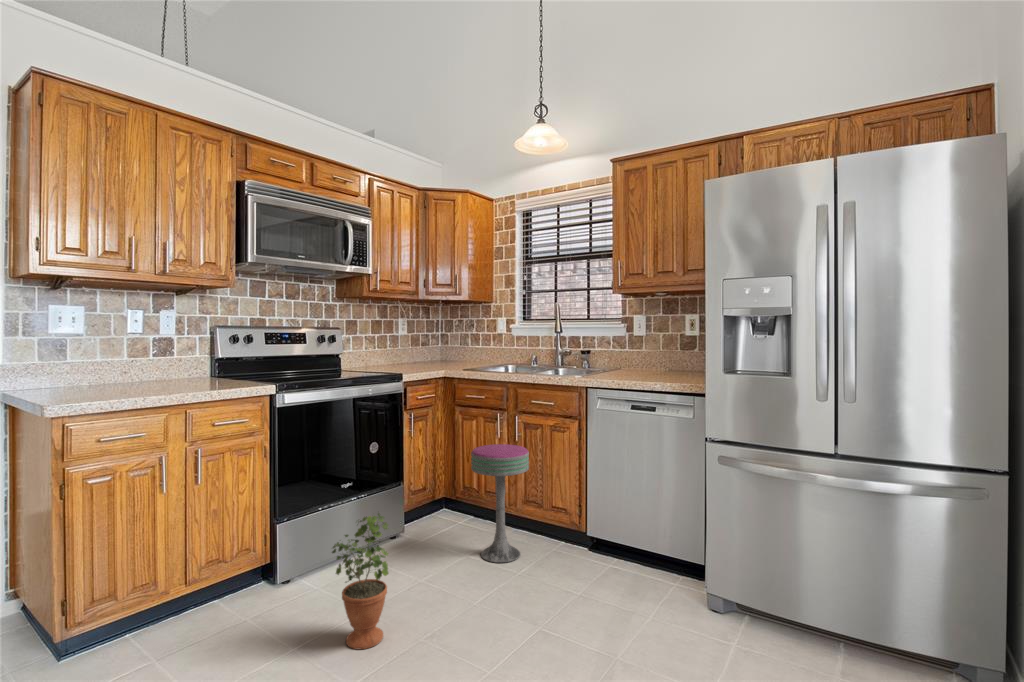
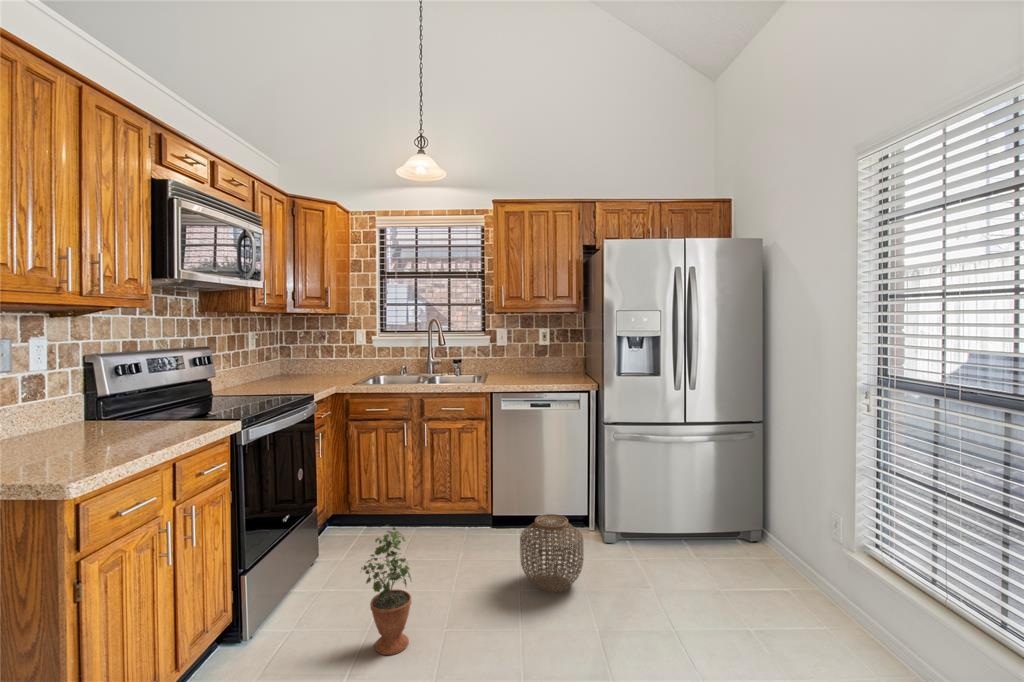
bar stool: present [471,444,529,563] -> none [401,450,454,556]
woven basket: none [547,541,631,647] -> present [520,514,584,592]

